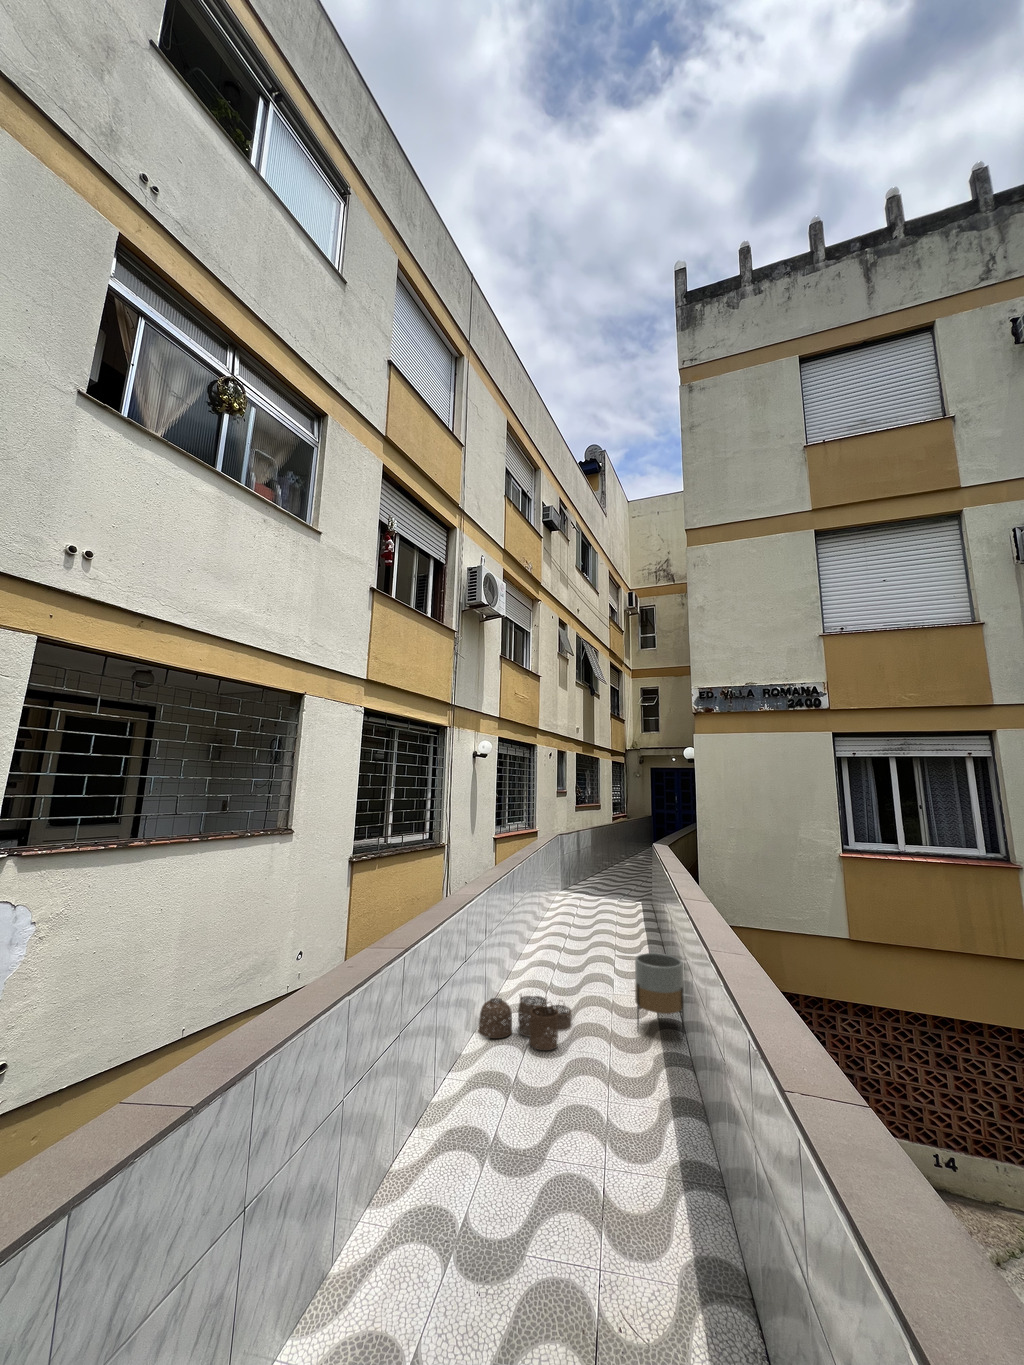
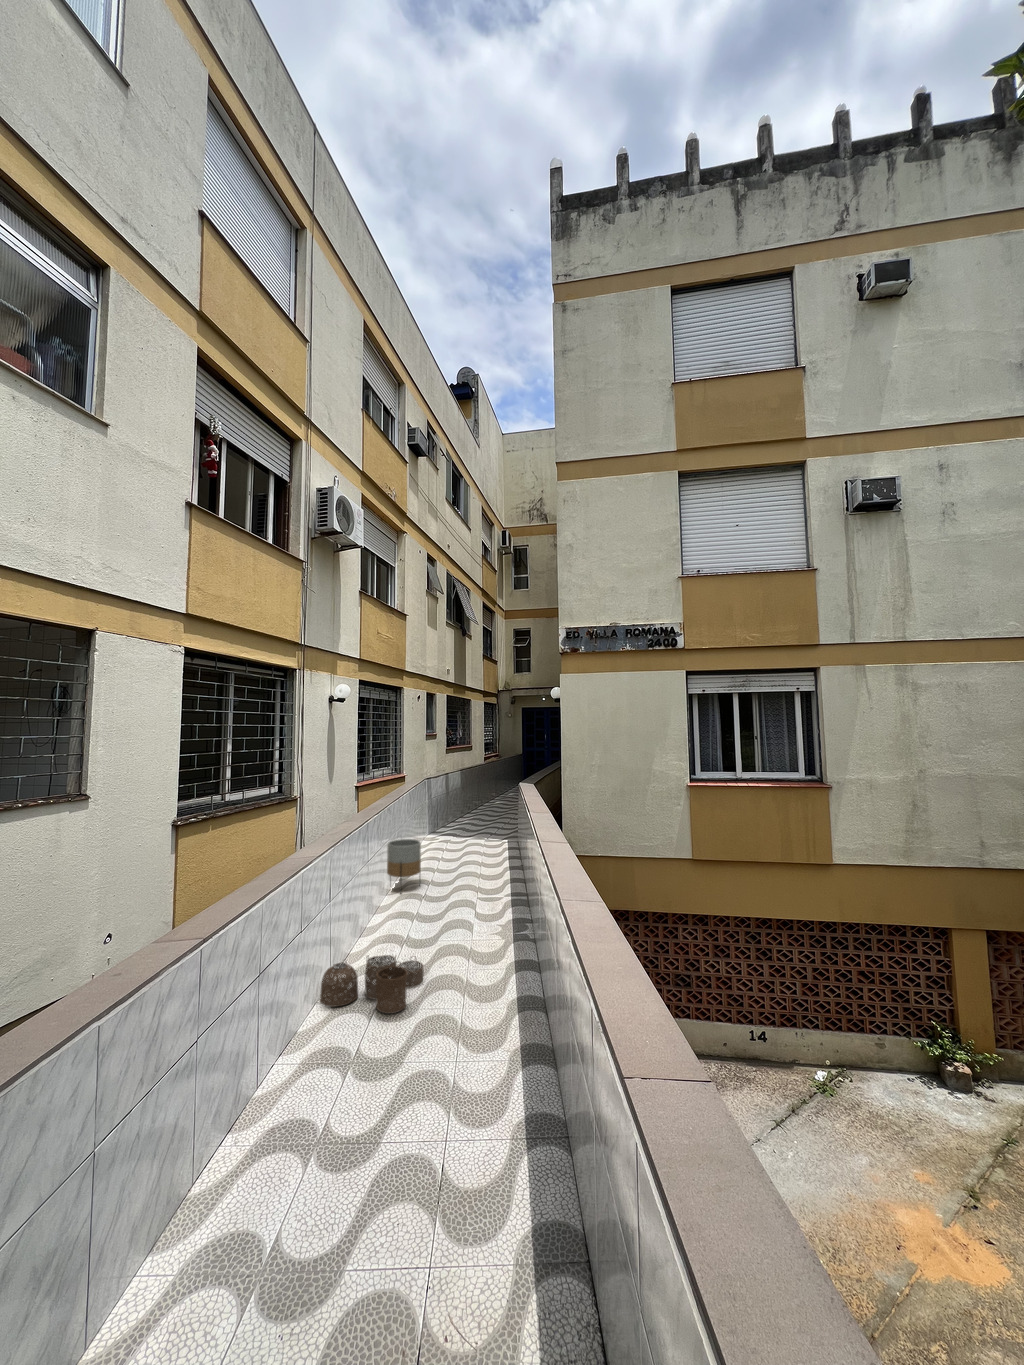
planter: present [635,953,684,1036] -> present [387,839,421,878]

